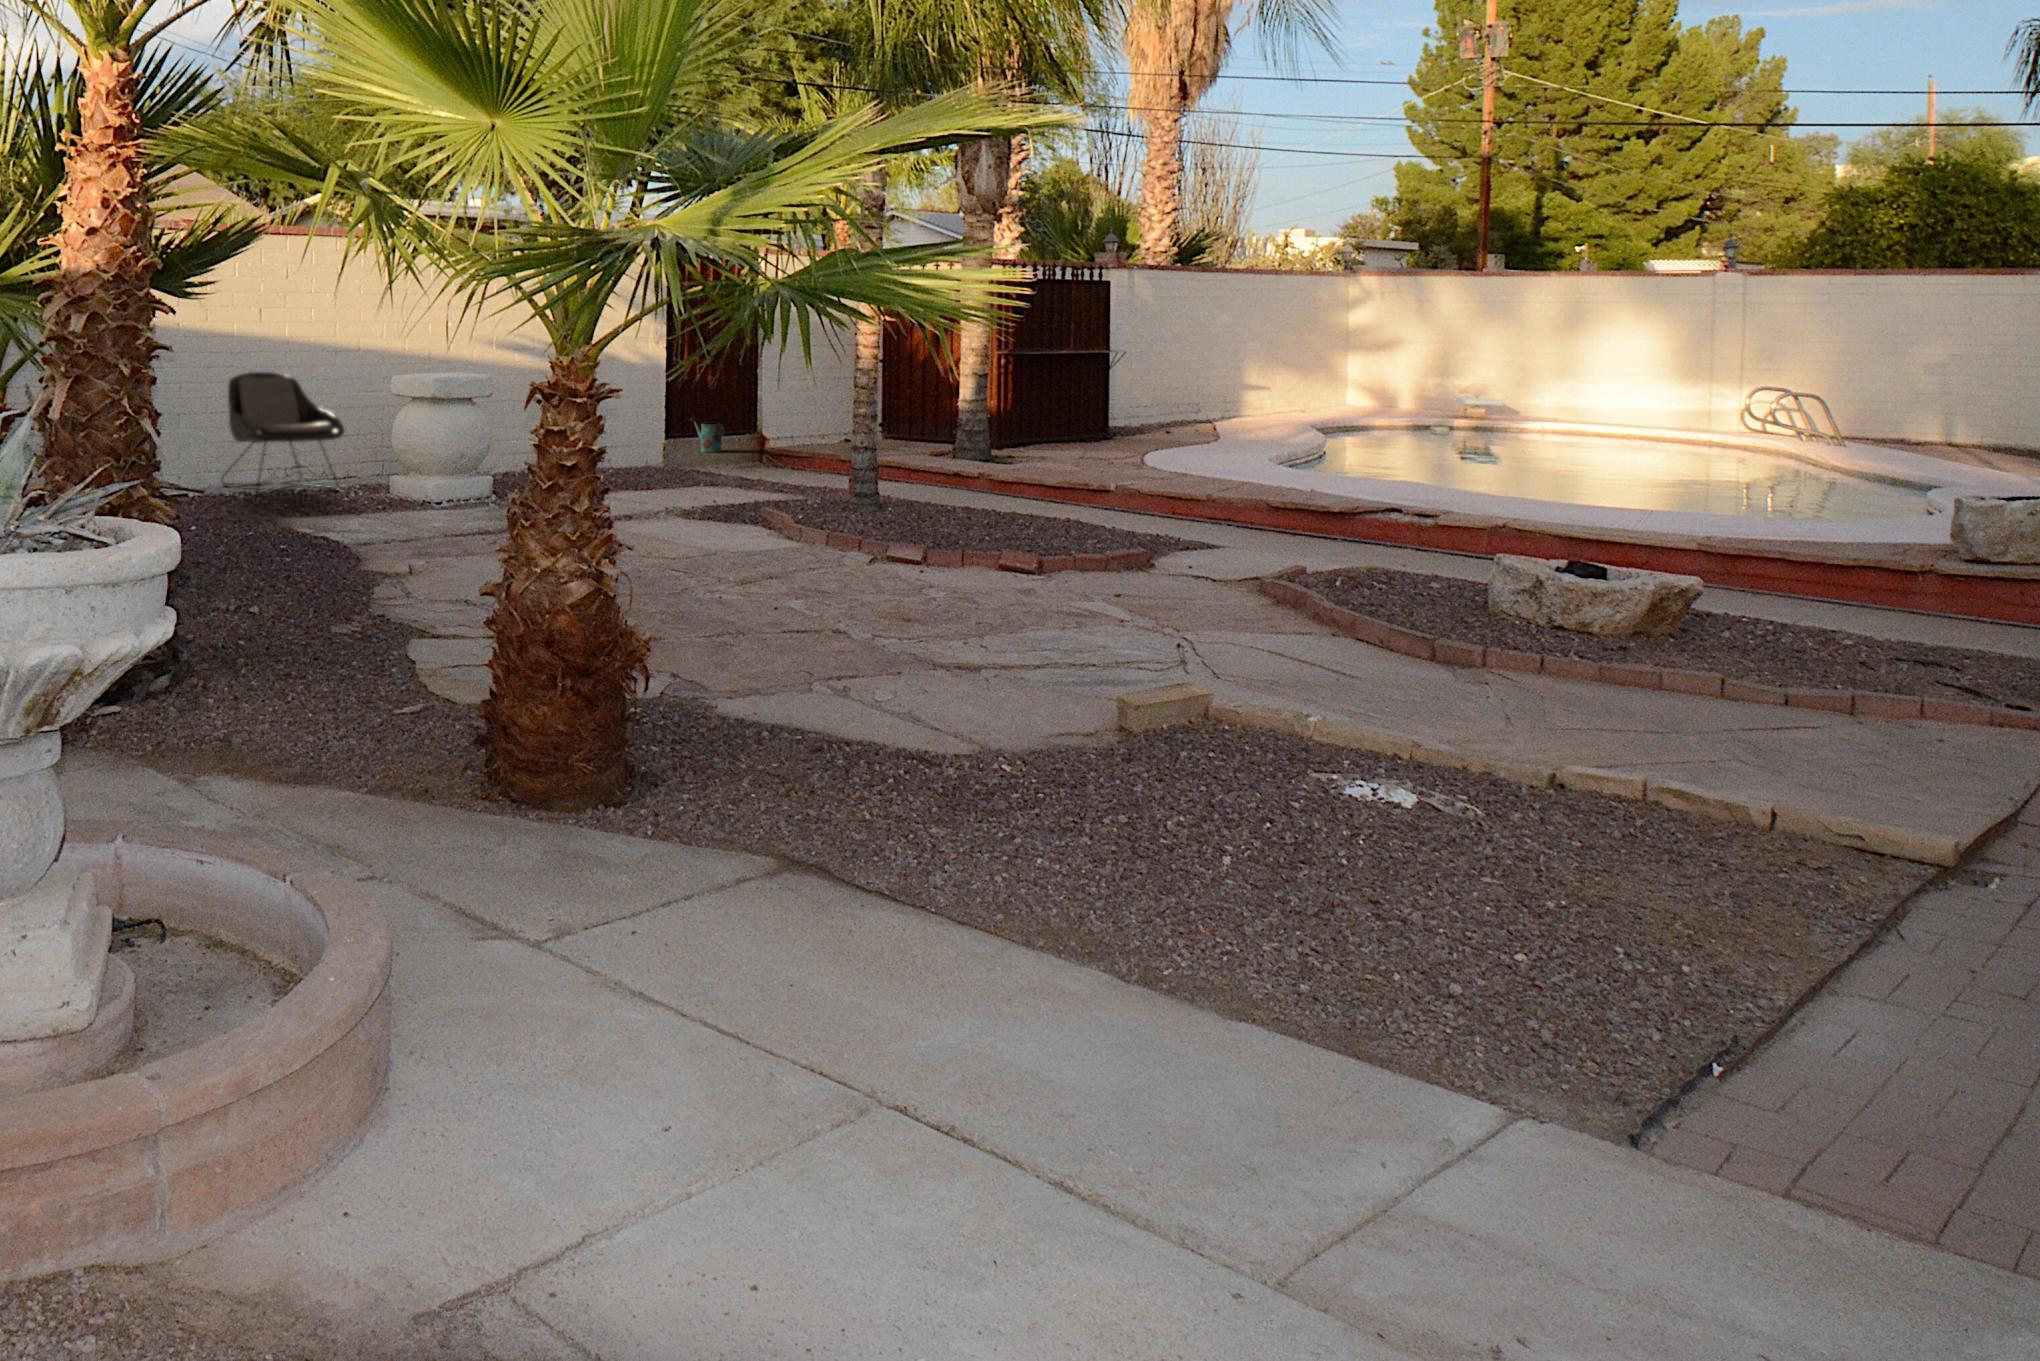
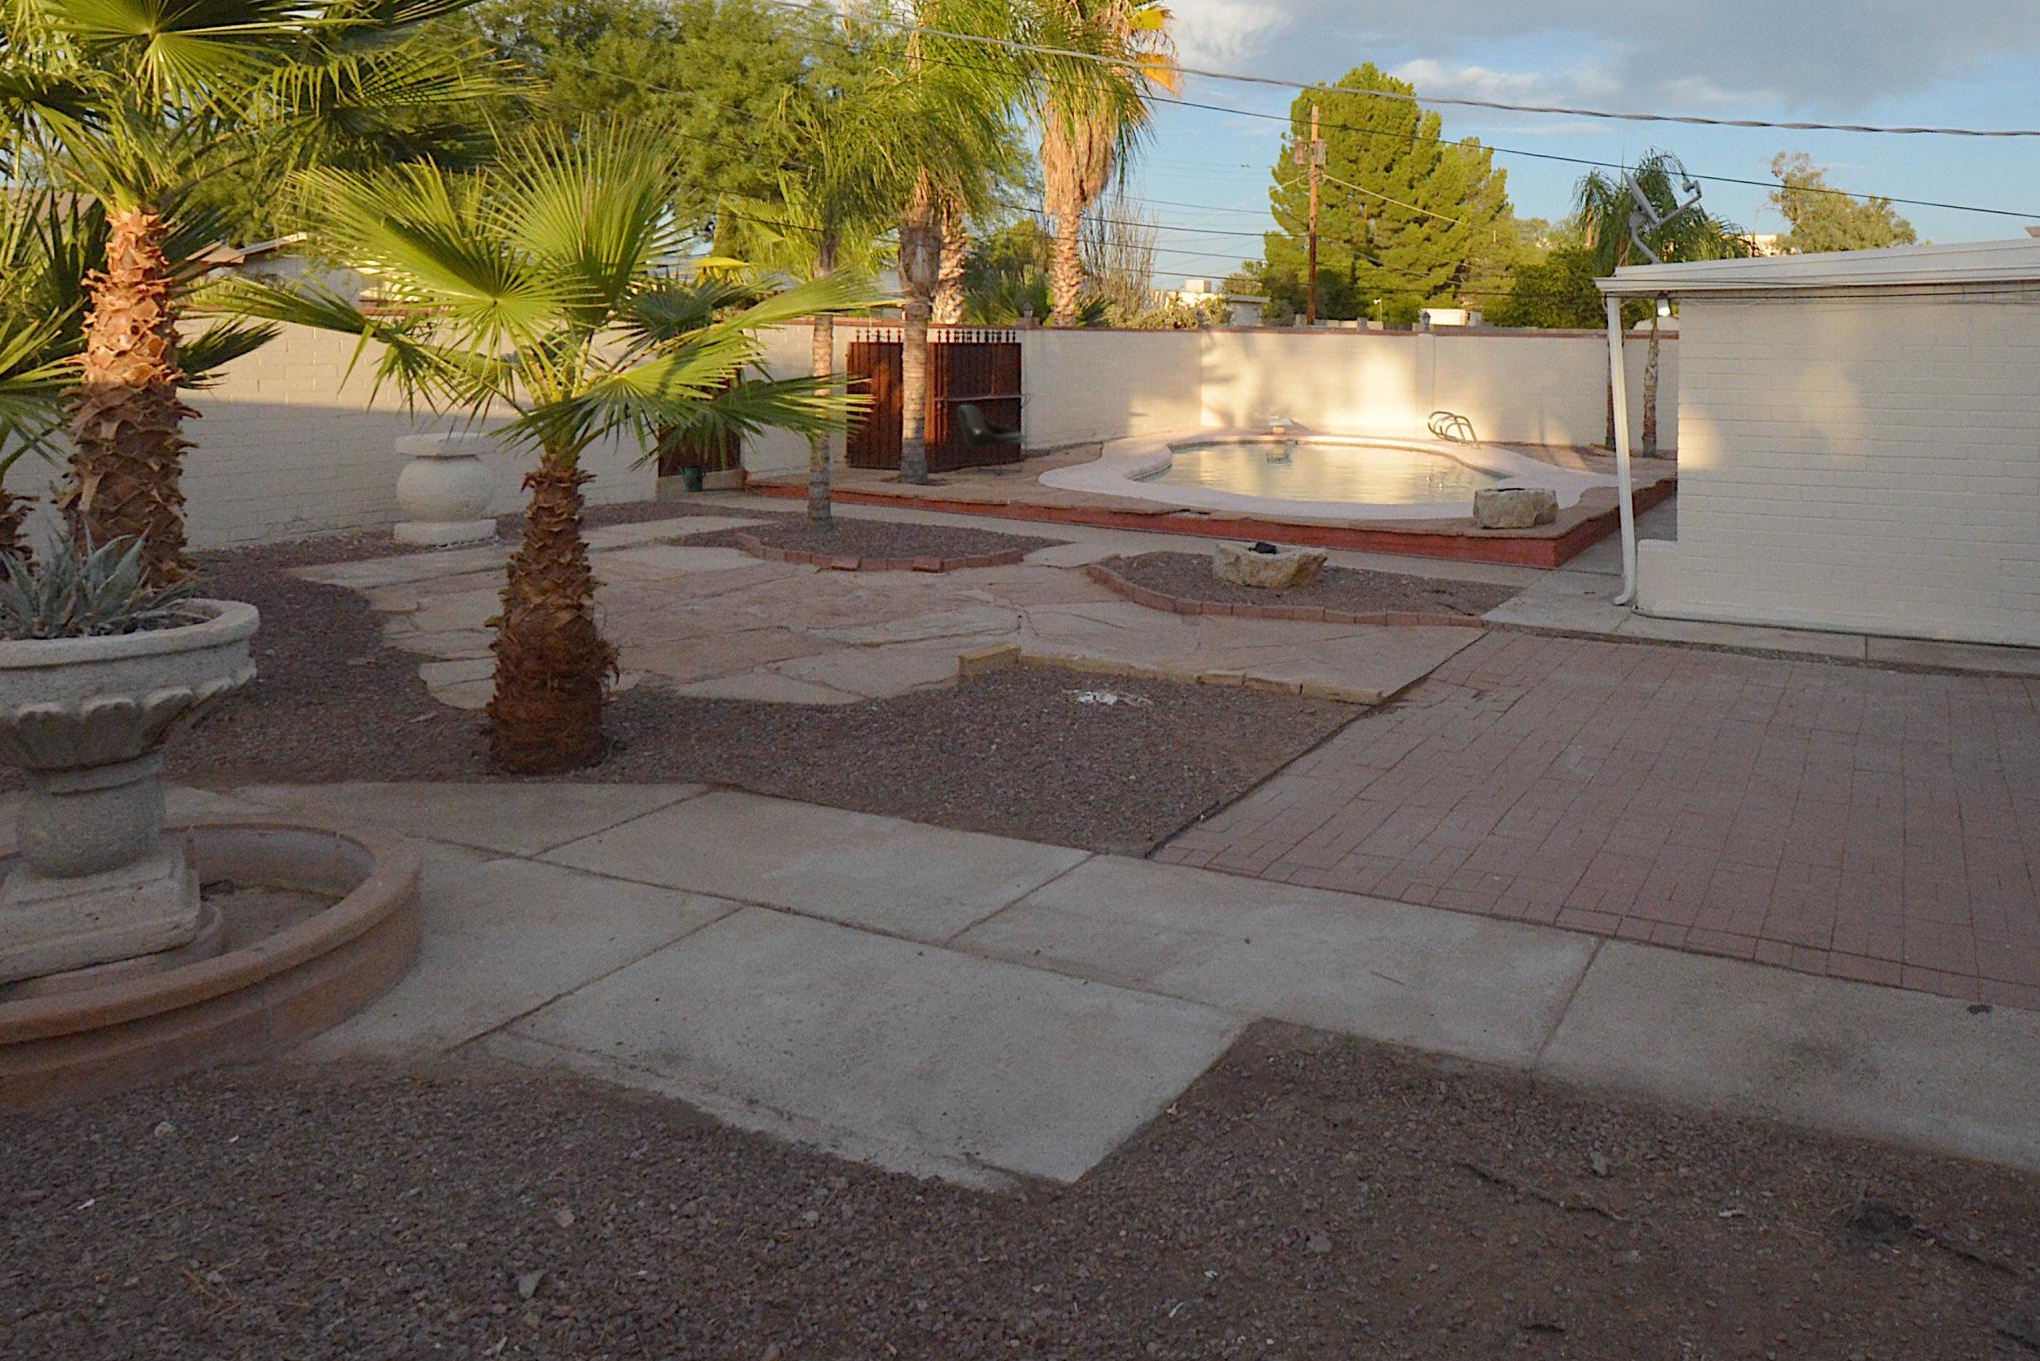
lounge chair: present [223,372,344,494] -> present [958,405,1026,475]

